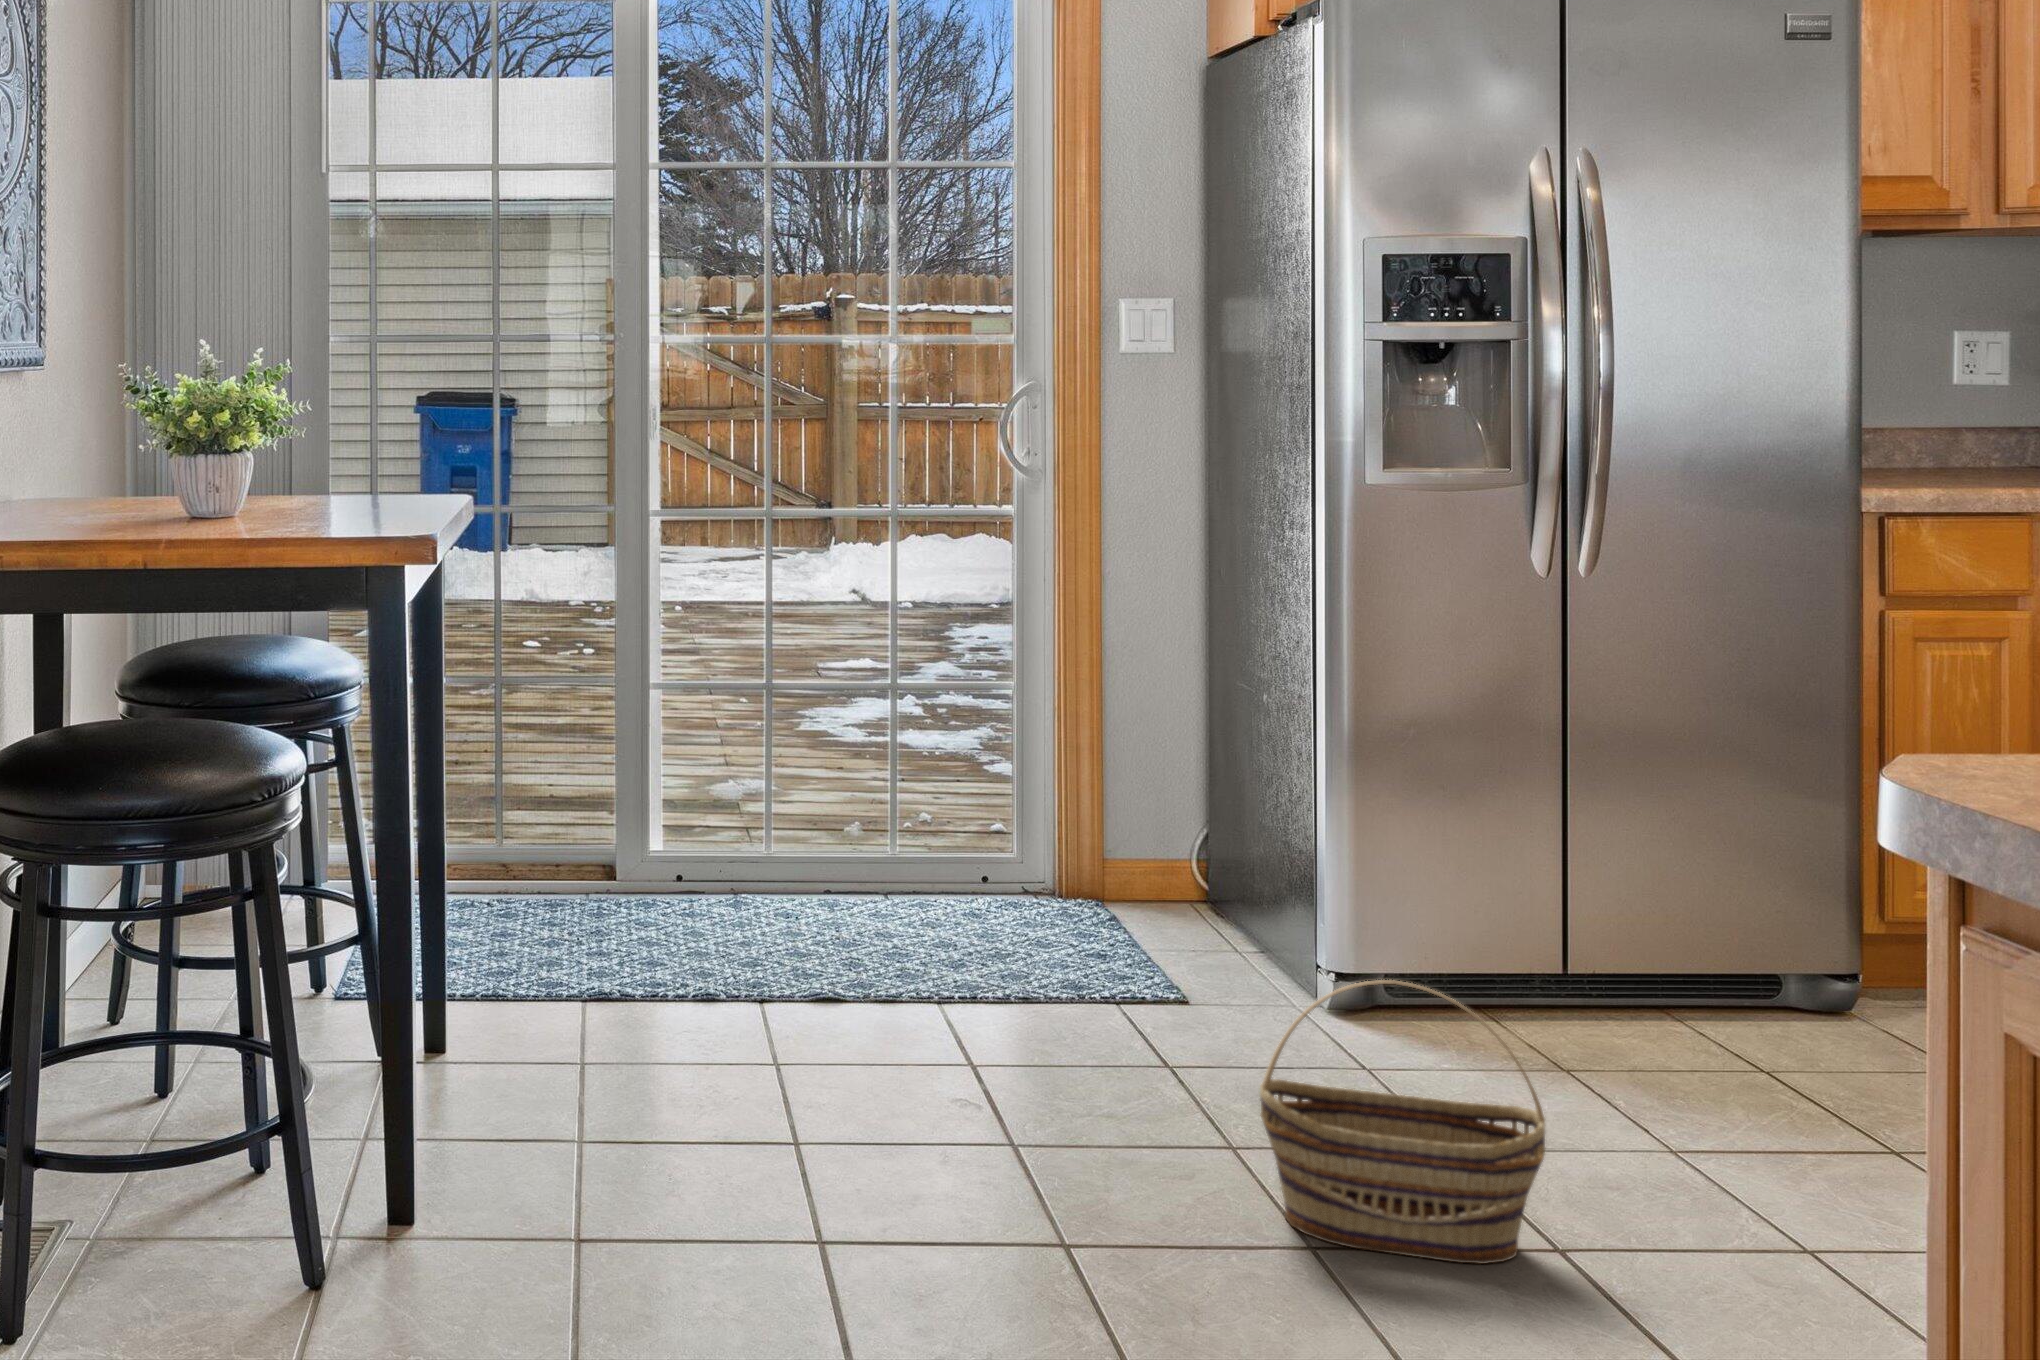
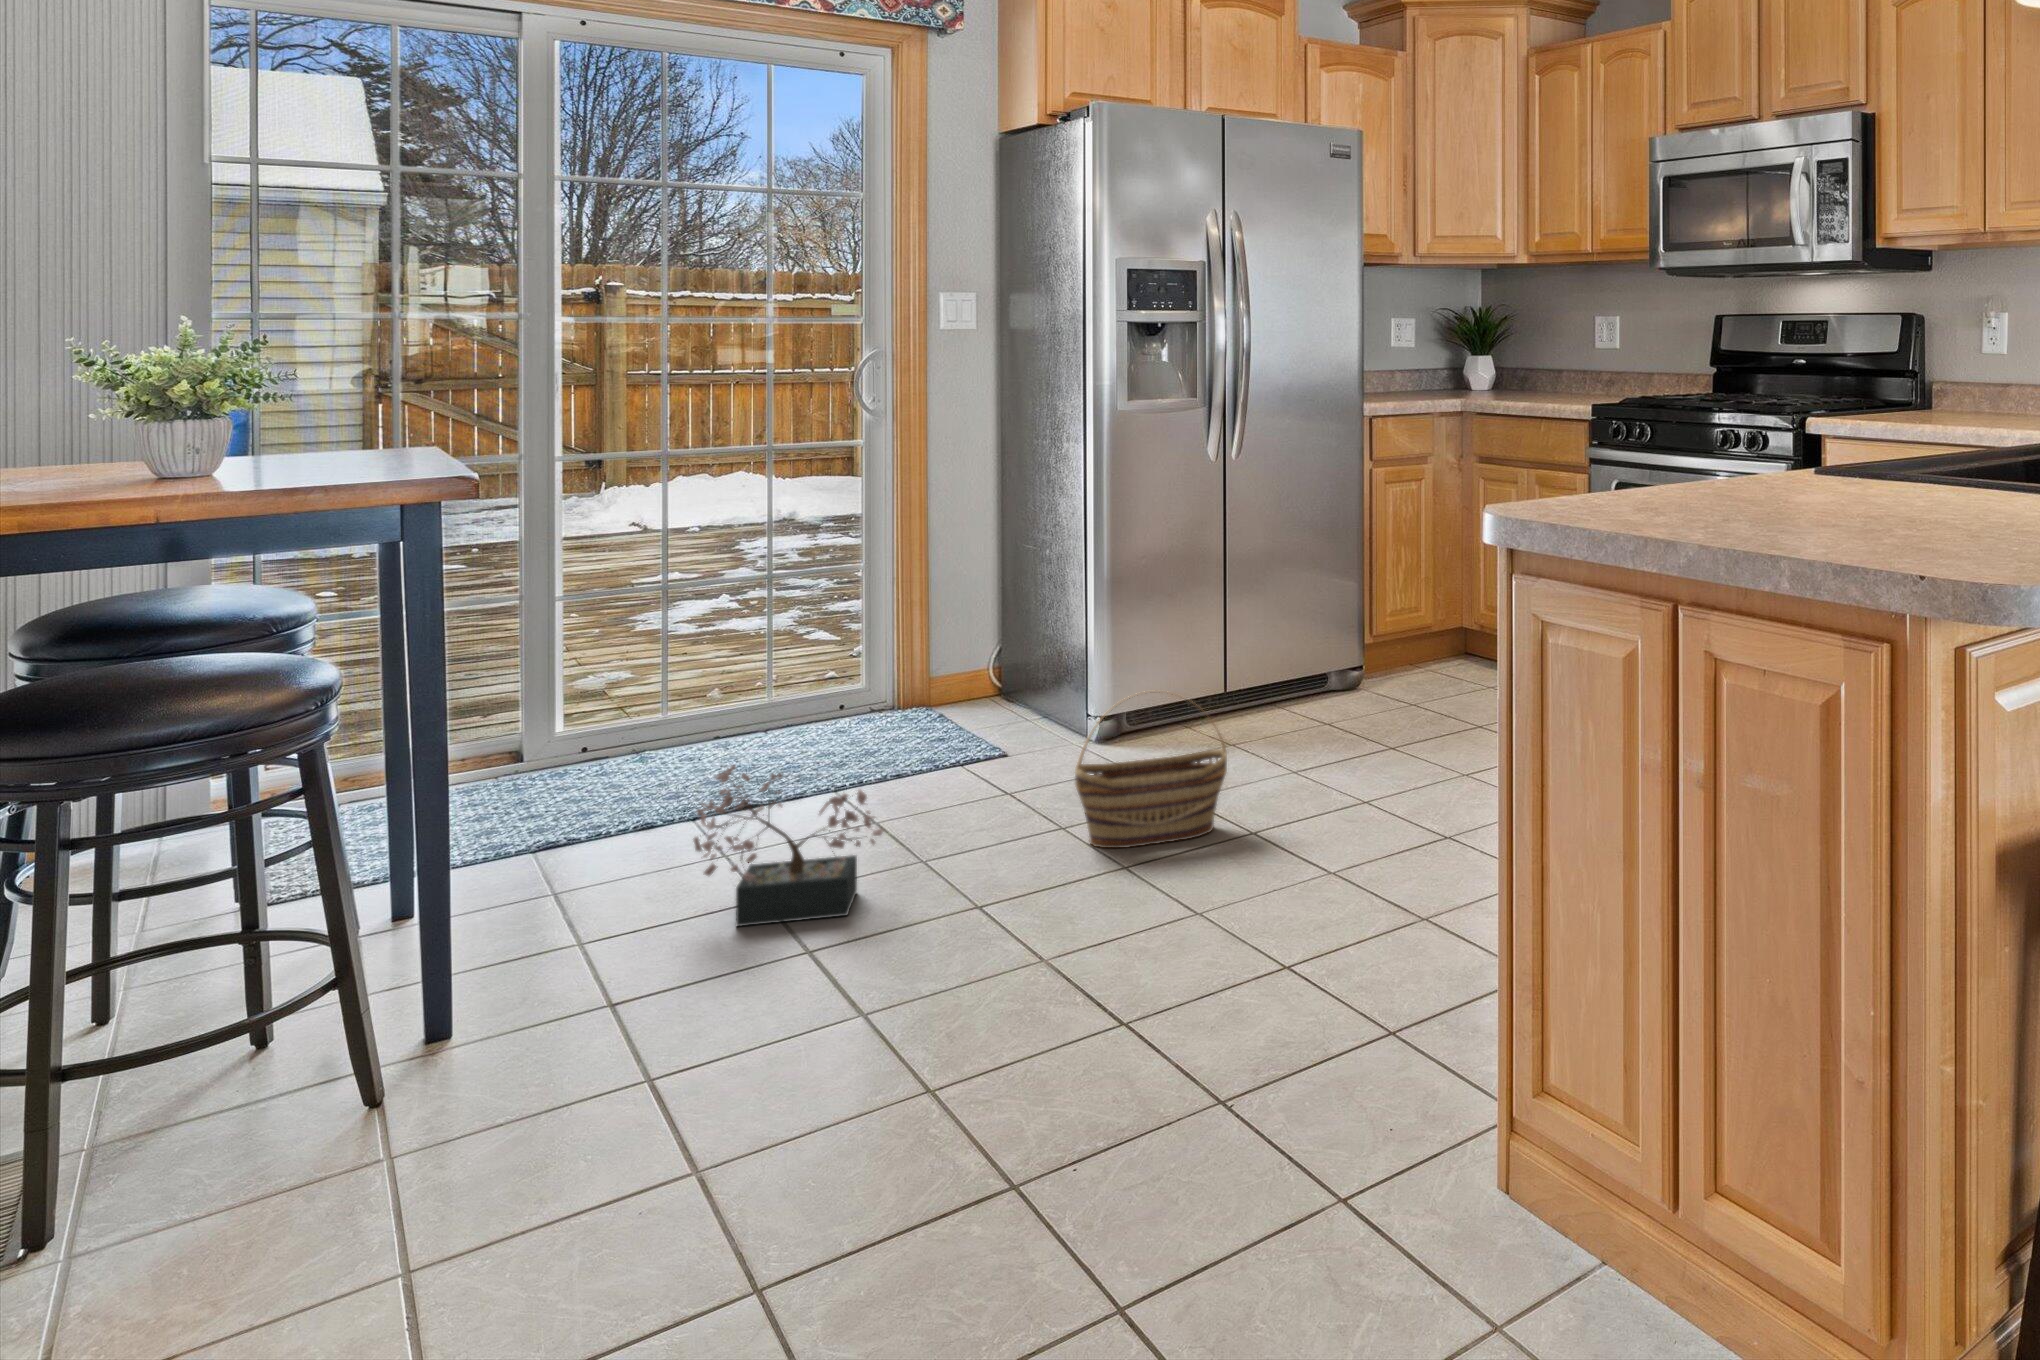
decorative plant: none [693,972,945,1244] -> present [694,765,883,926]

